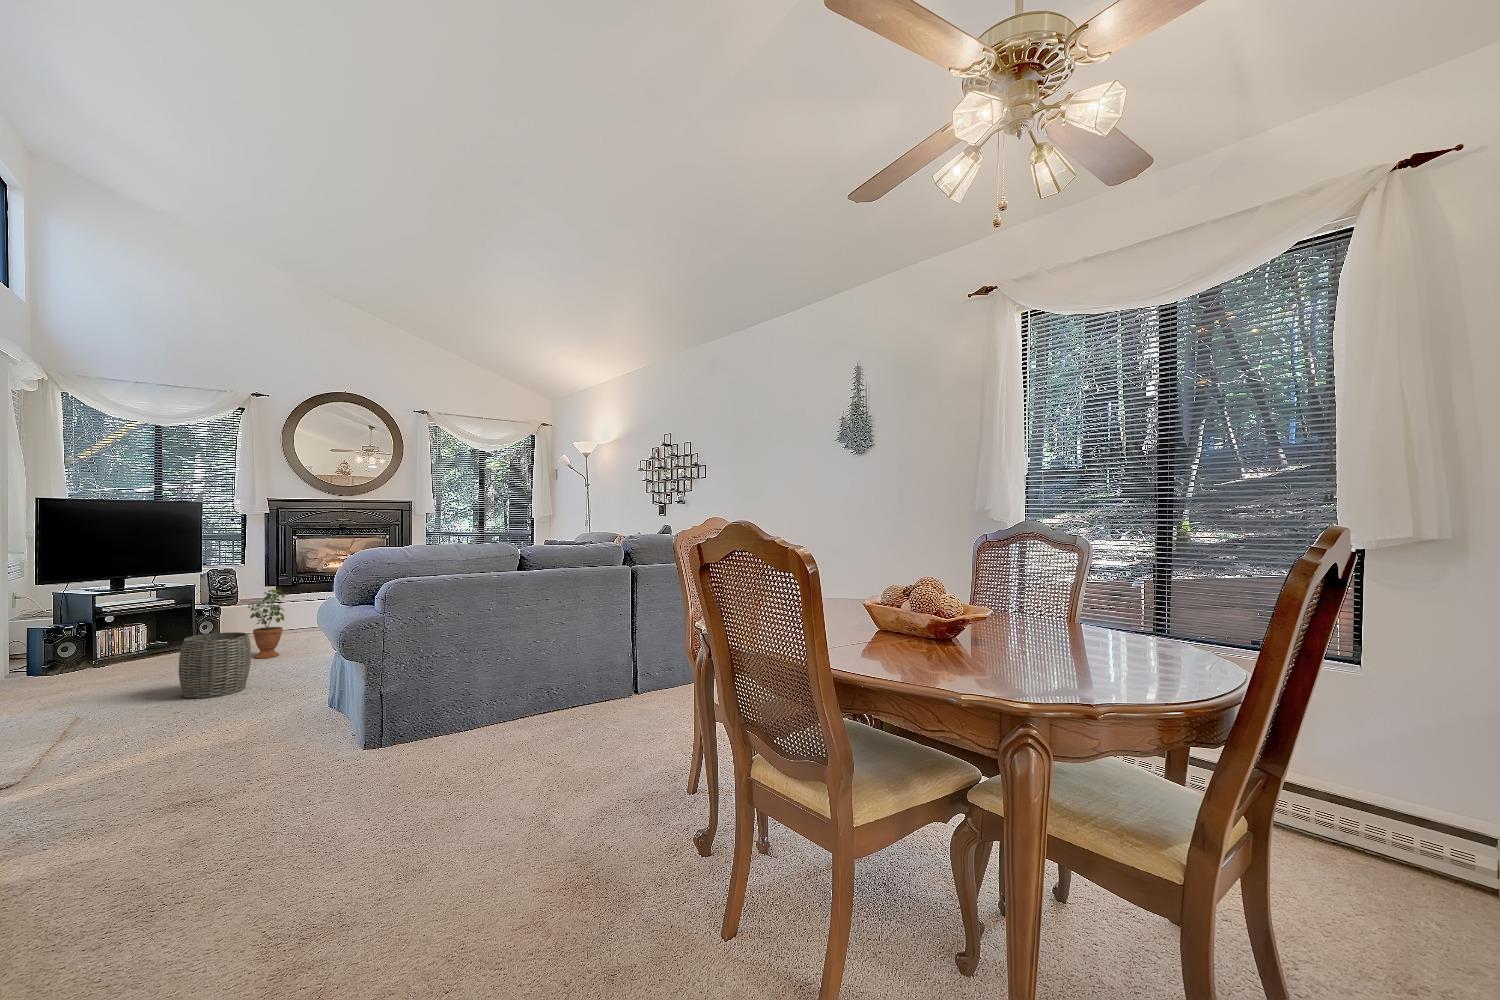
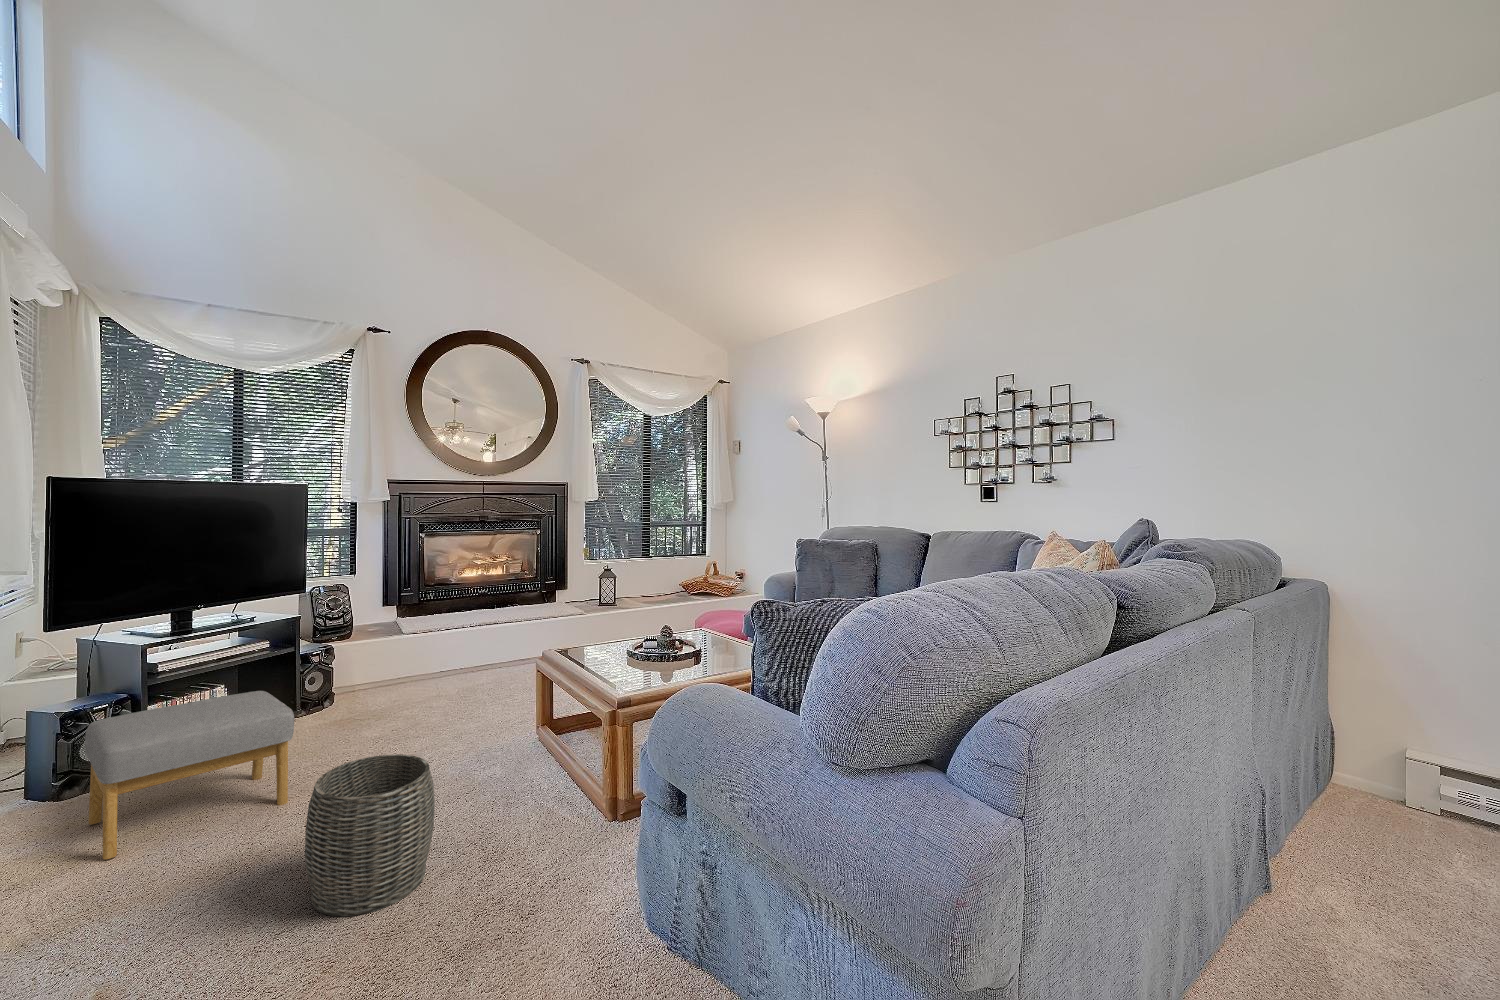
potted plant: present [248,589,285,658] -> none [389,631,445,755]
footstool: none [63,617,183,689] -> present [85,691,294,860]

